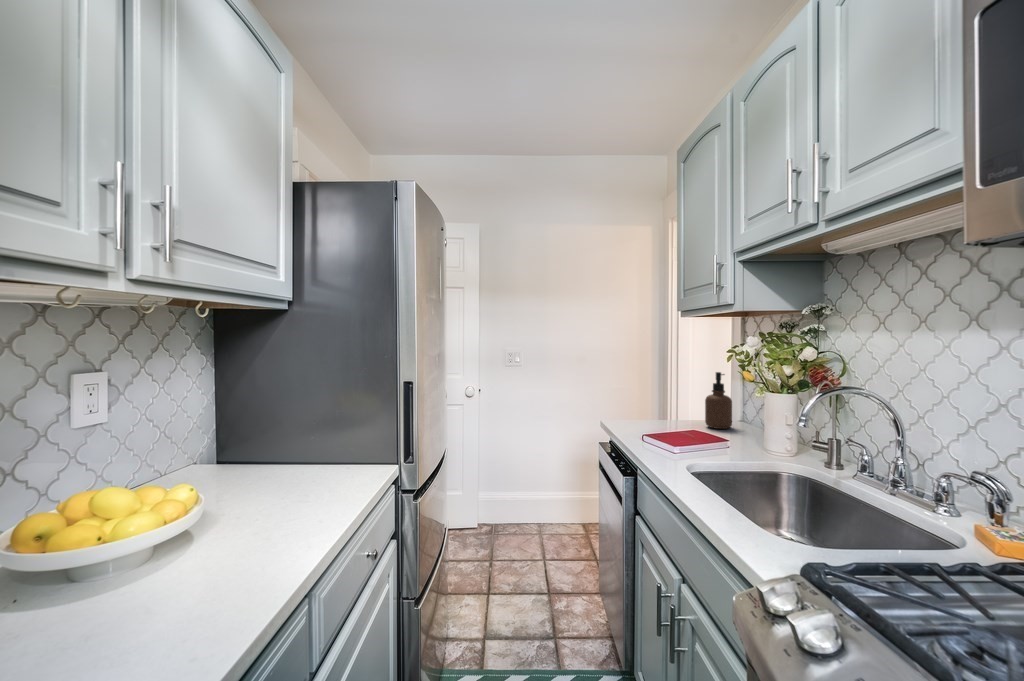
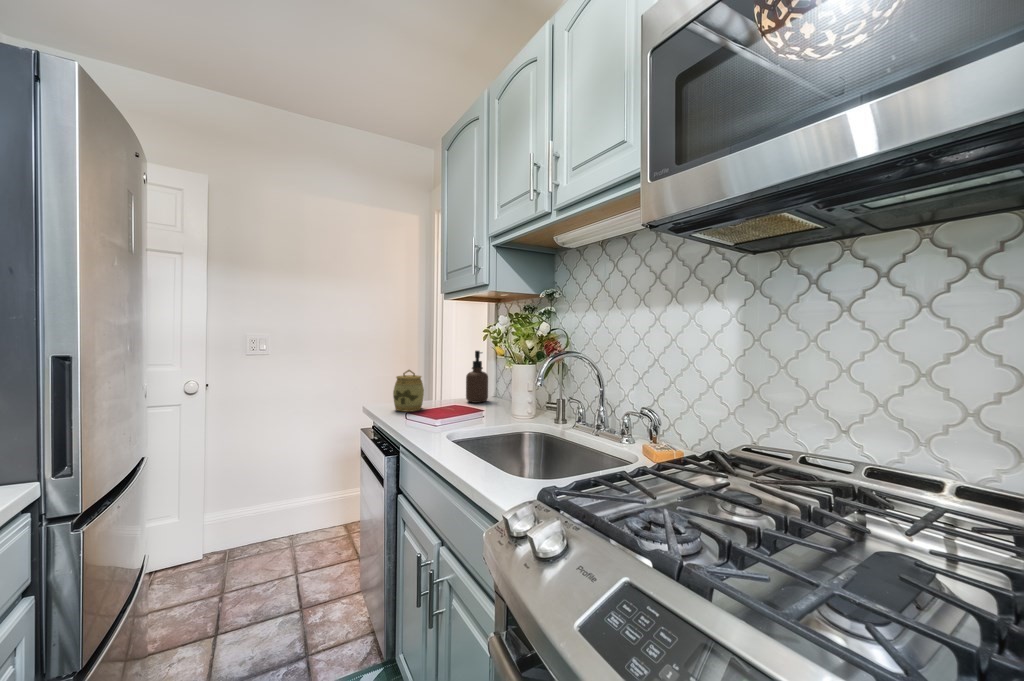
jar: none [628,390,659,432] -> present [393,370,424,411]

